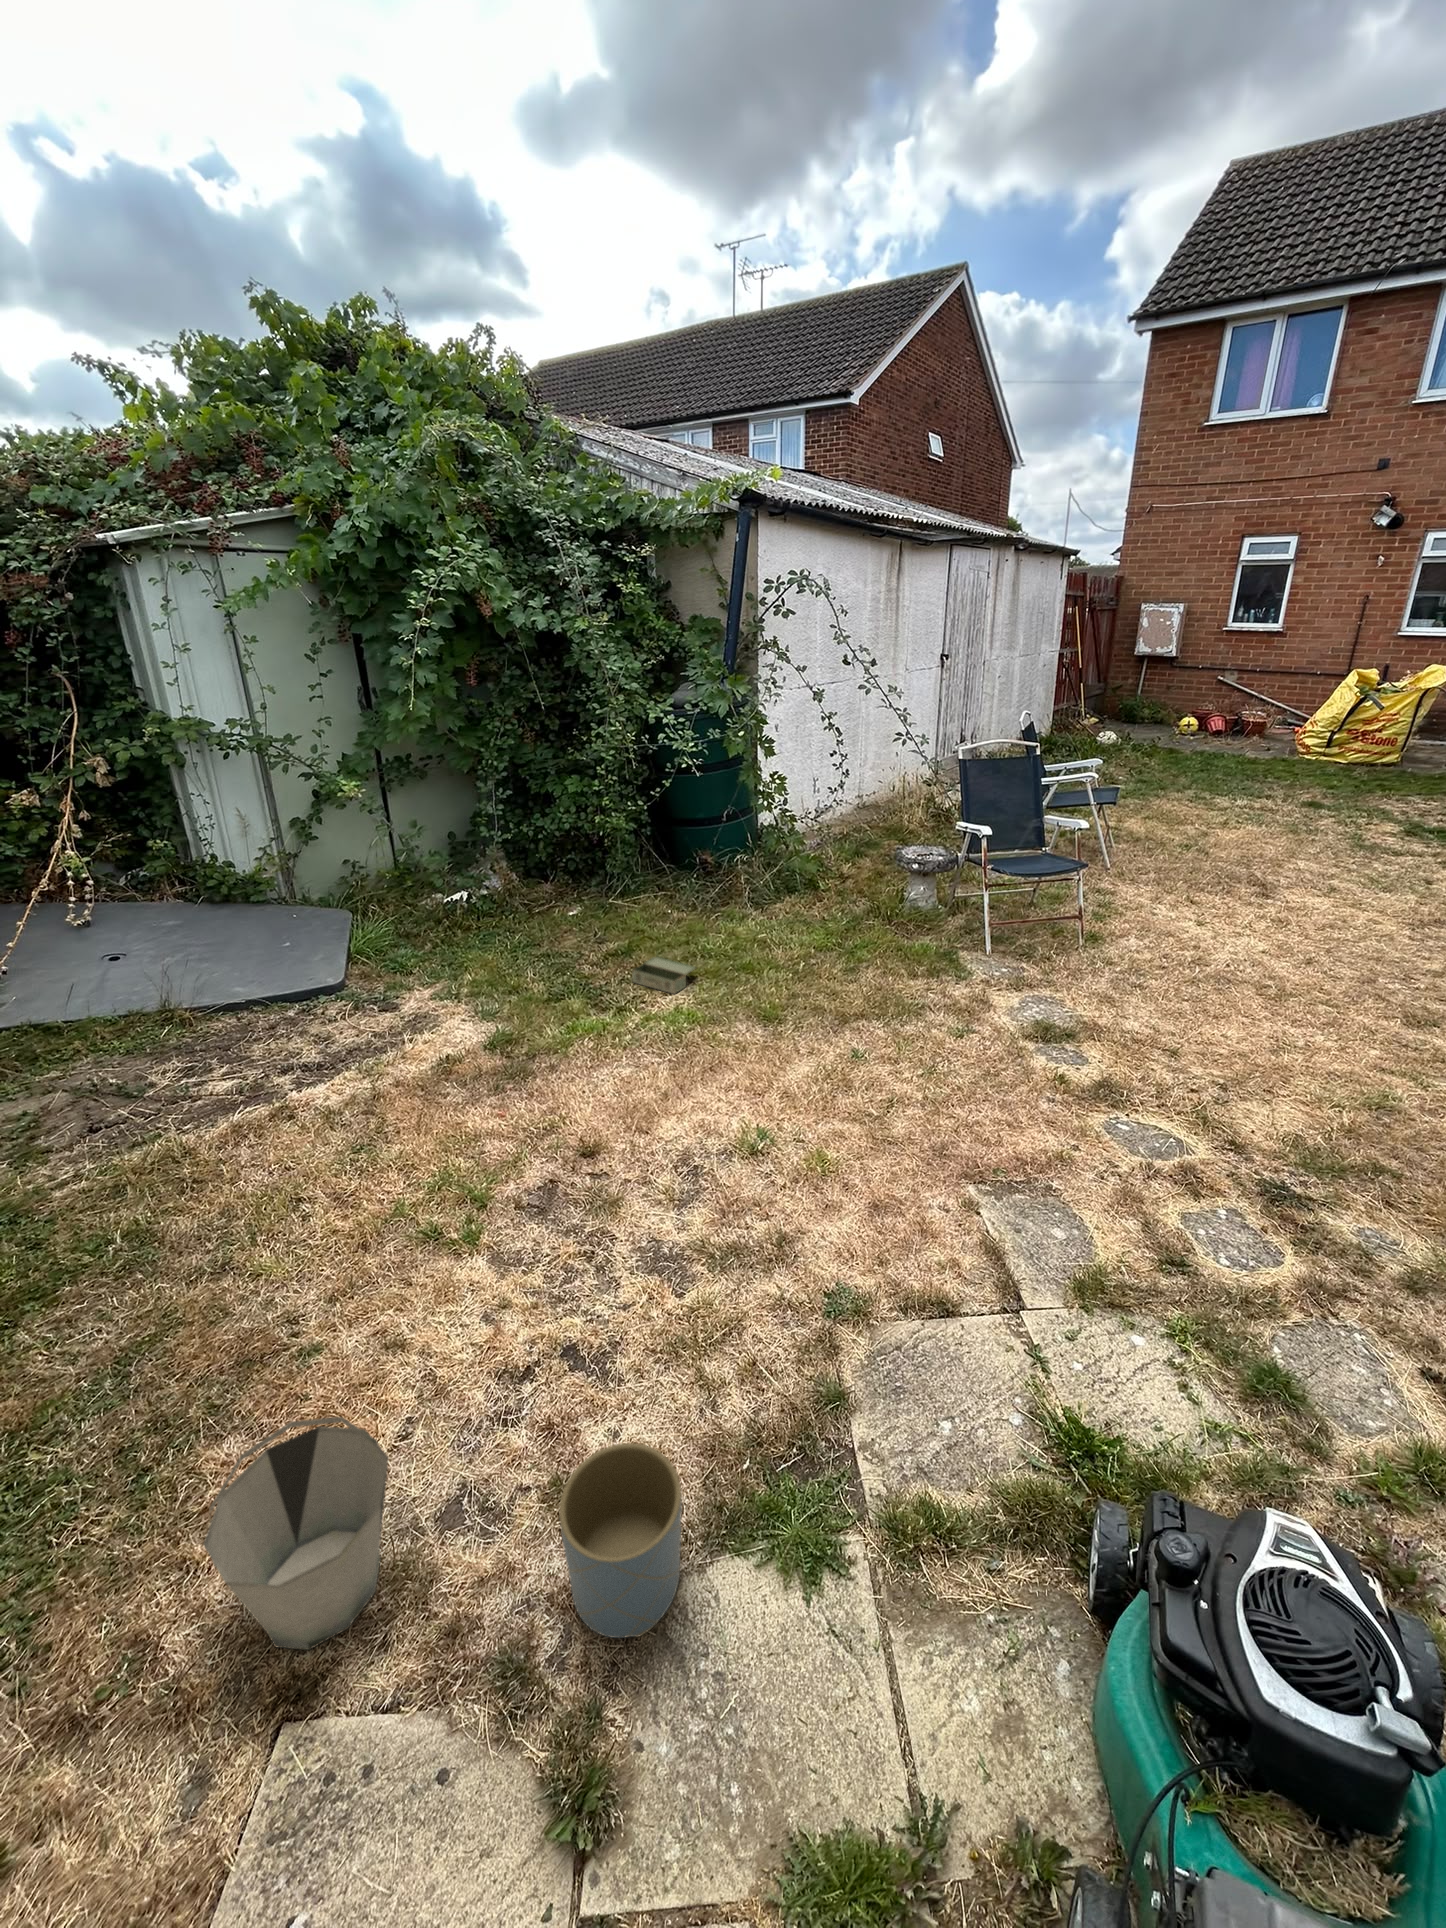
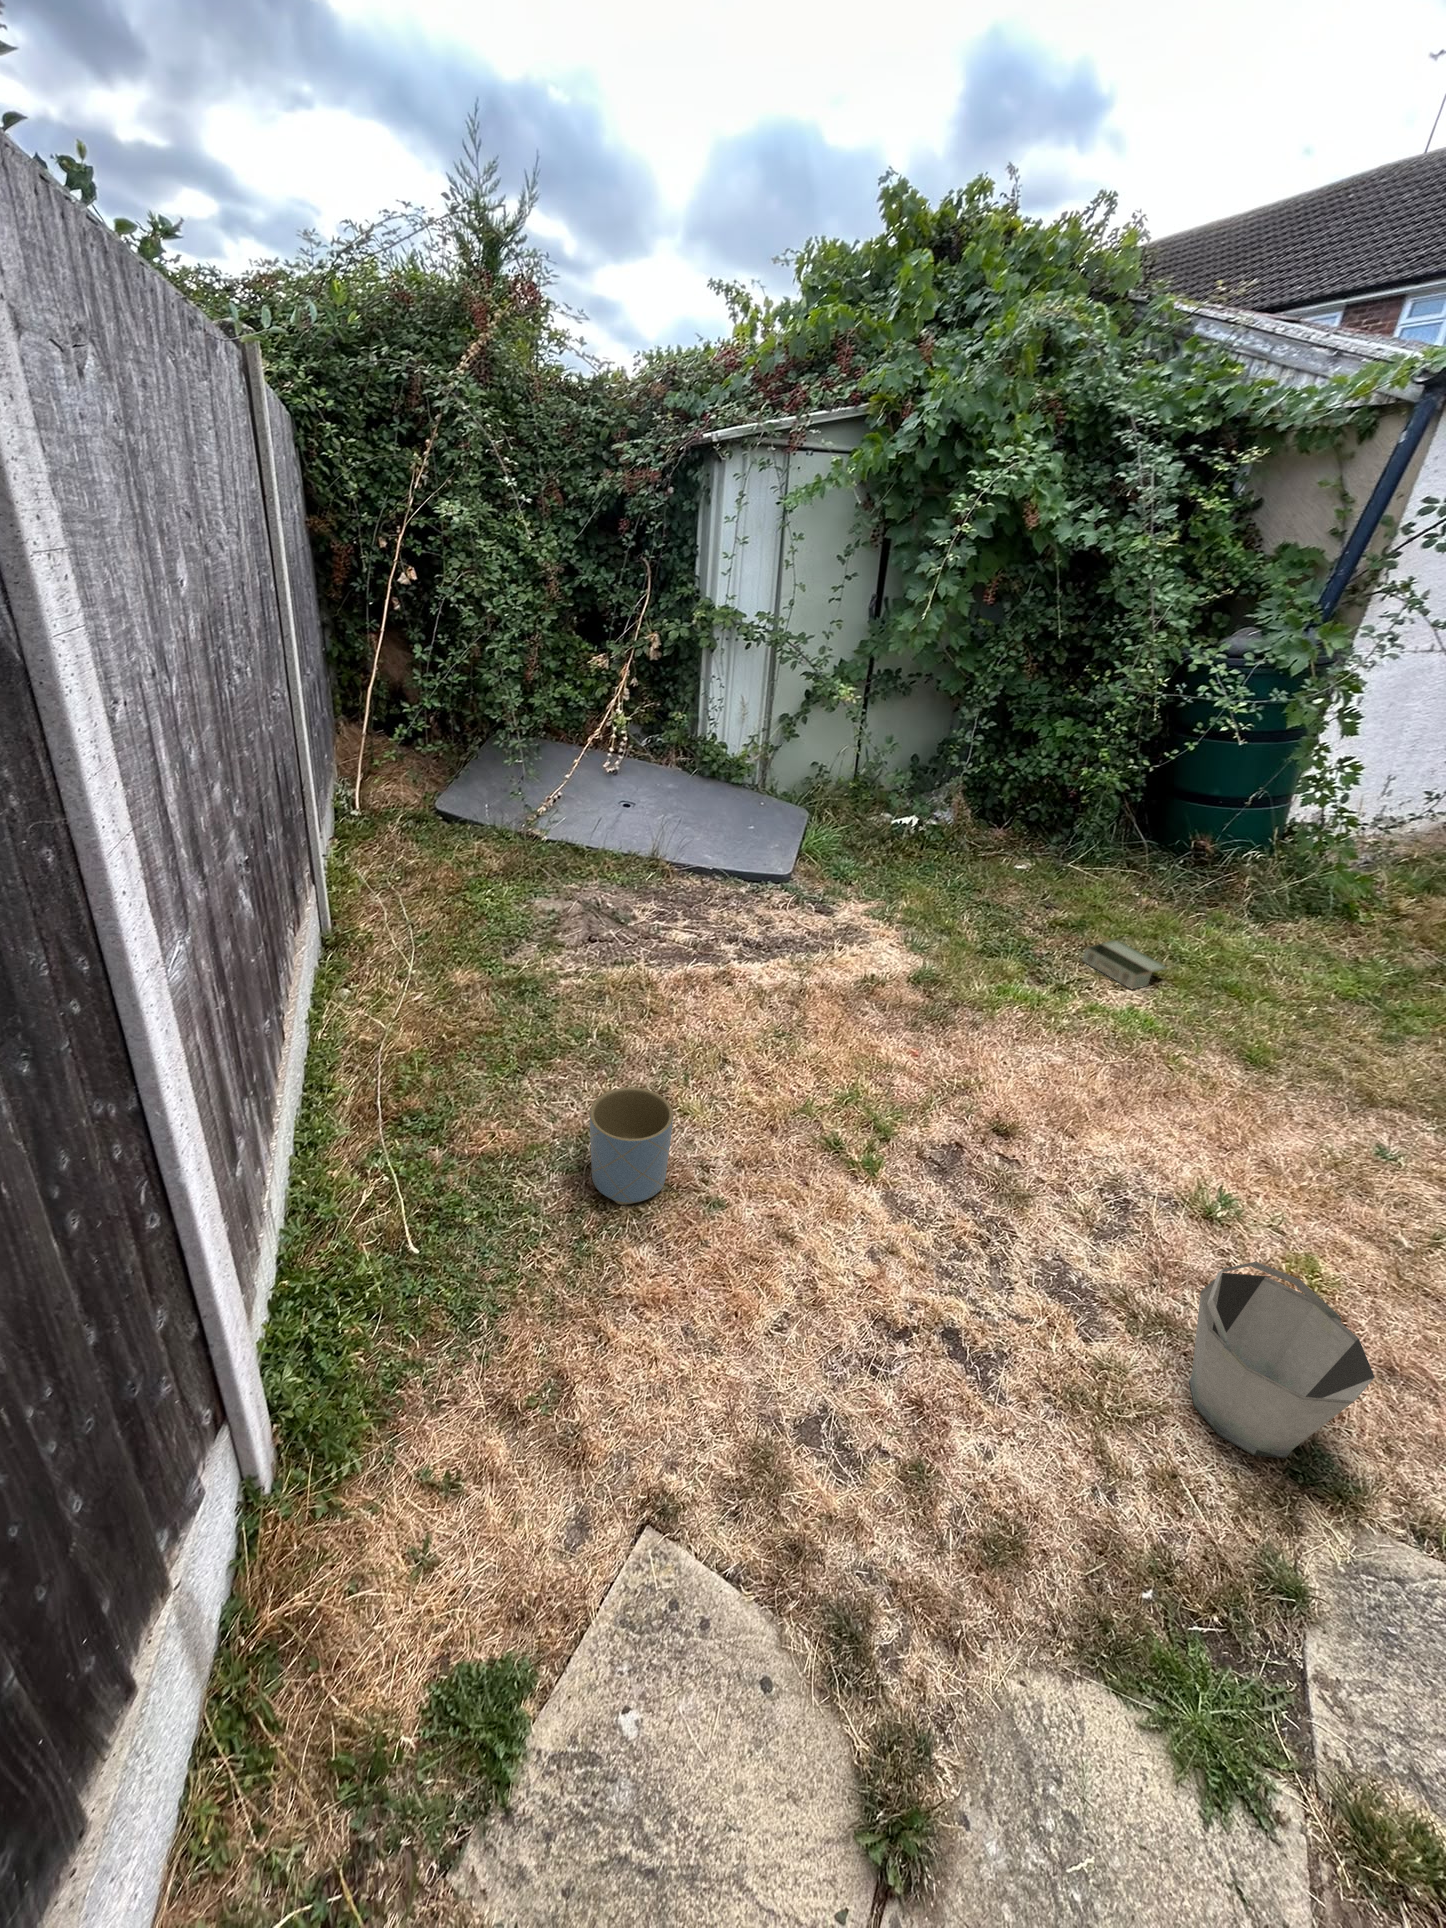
bucket: present [204,1417,389,1650] -> present [1189,1262,1375,1458]
planter: present [559,1443,682,1638] -> present [590,1087,673,1204]

